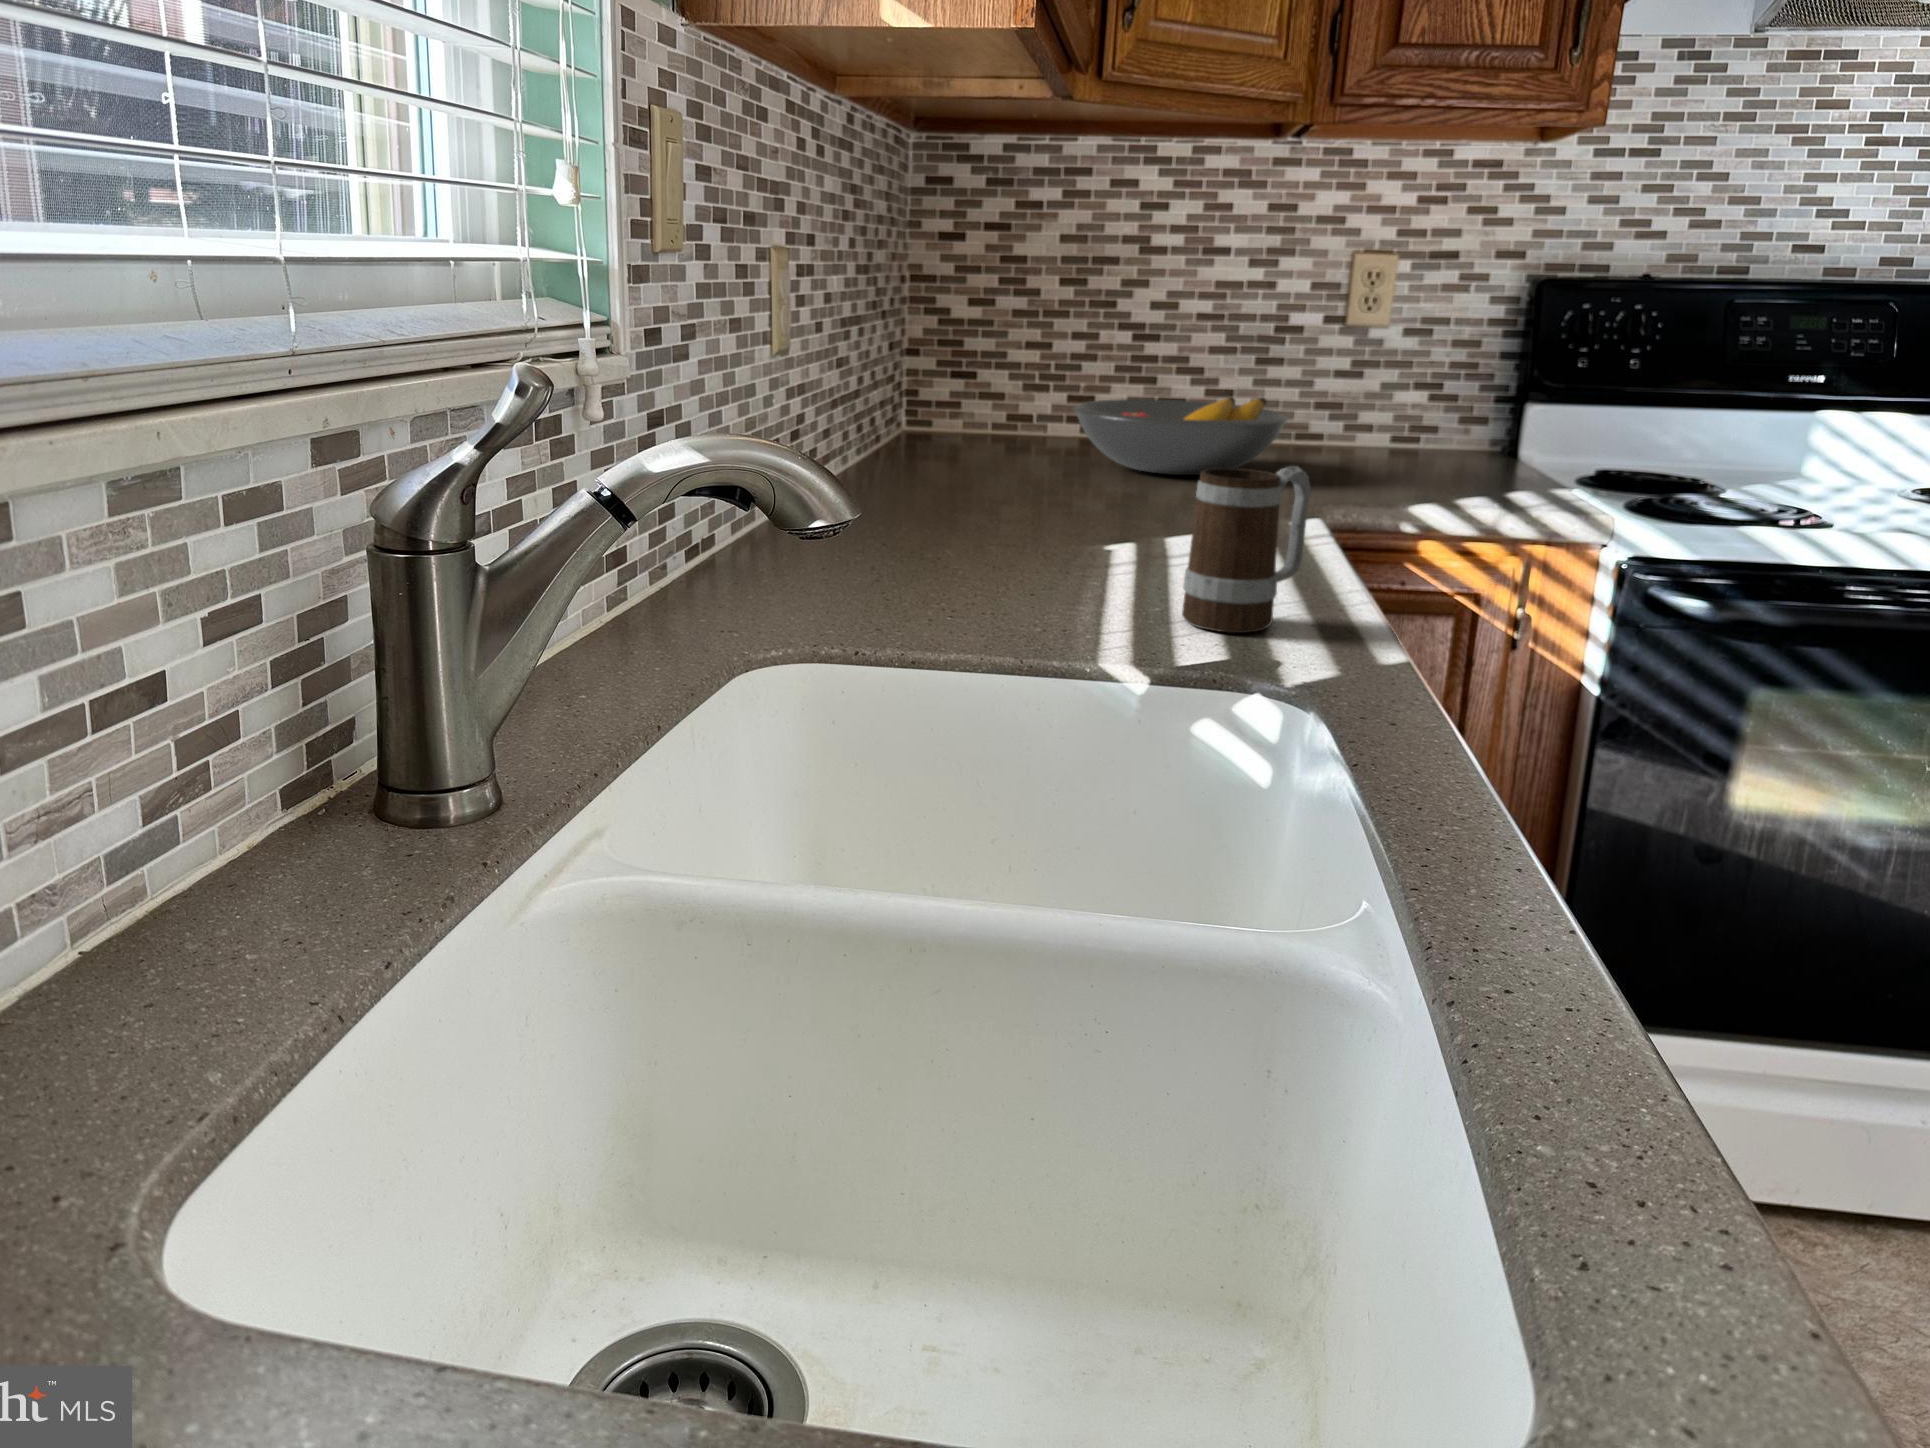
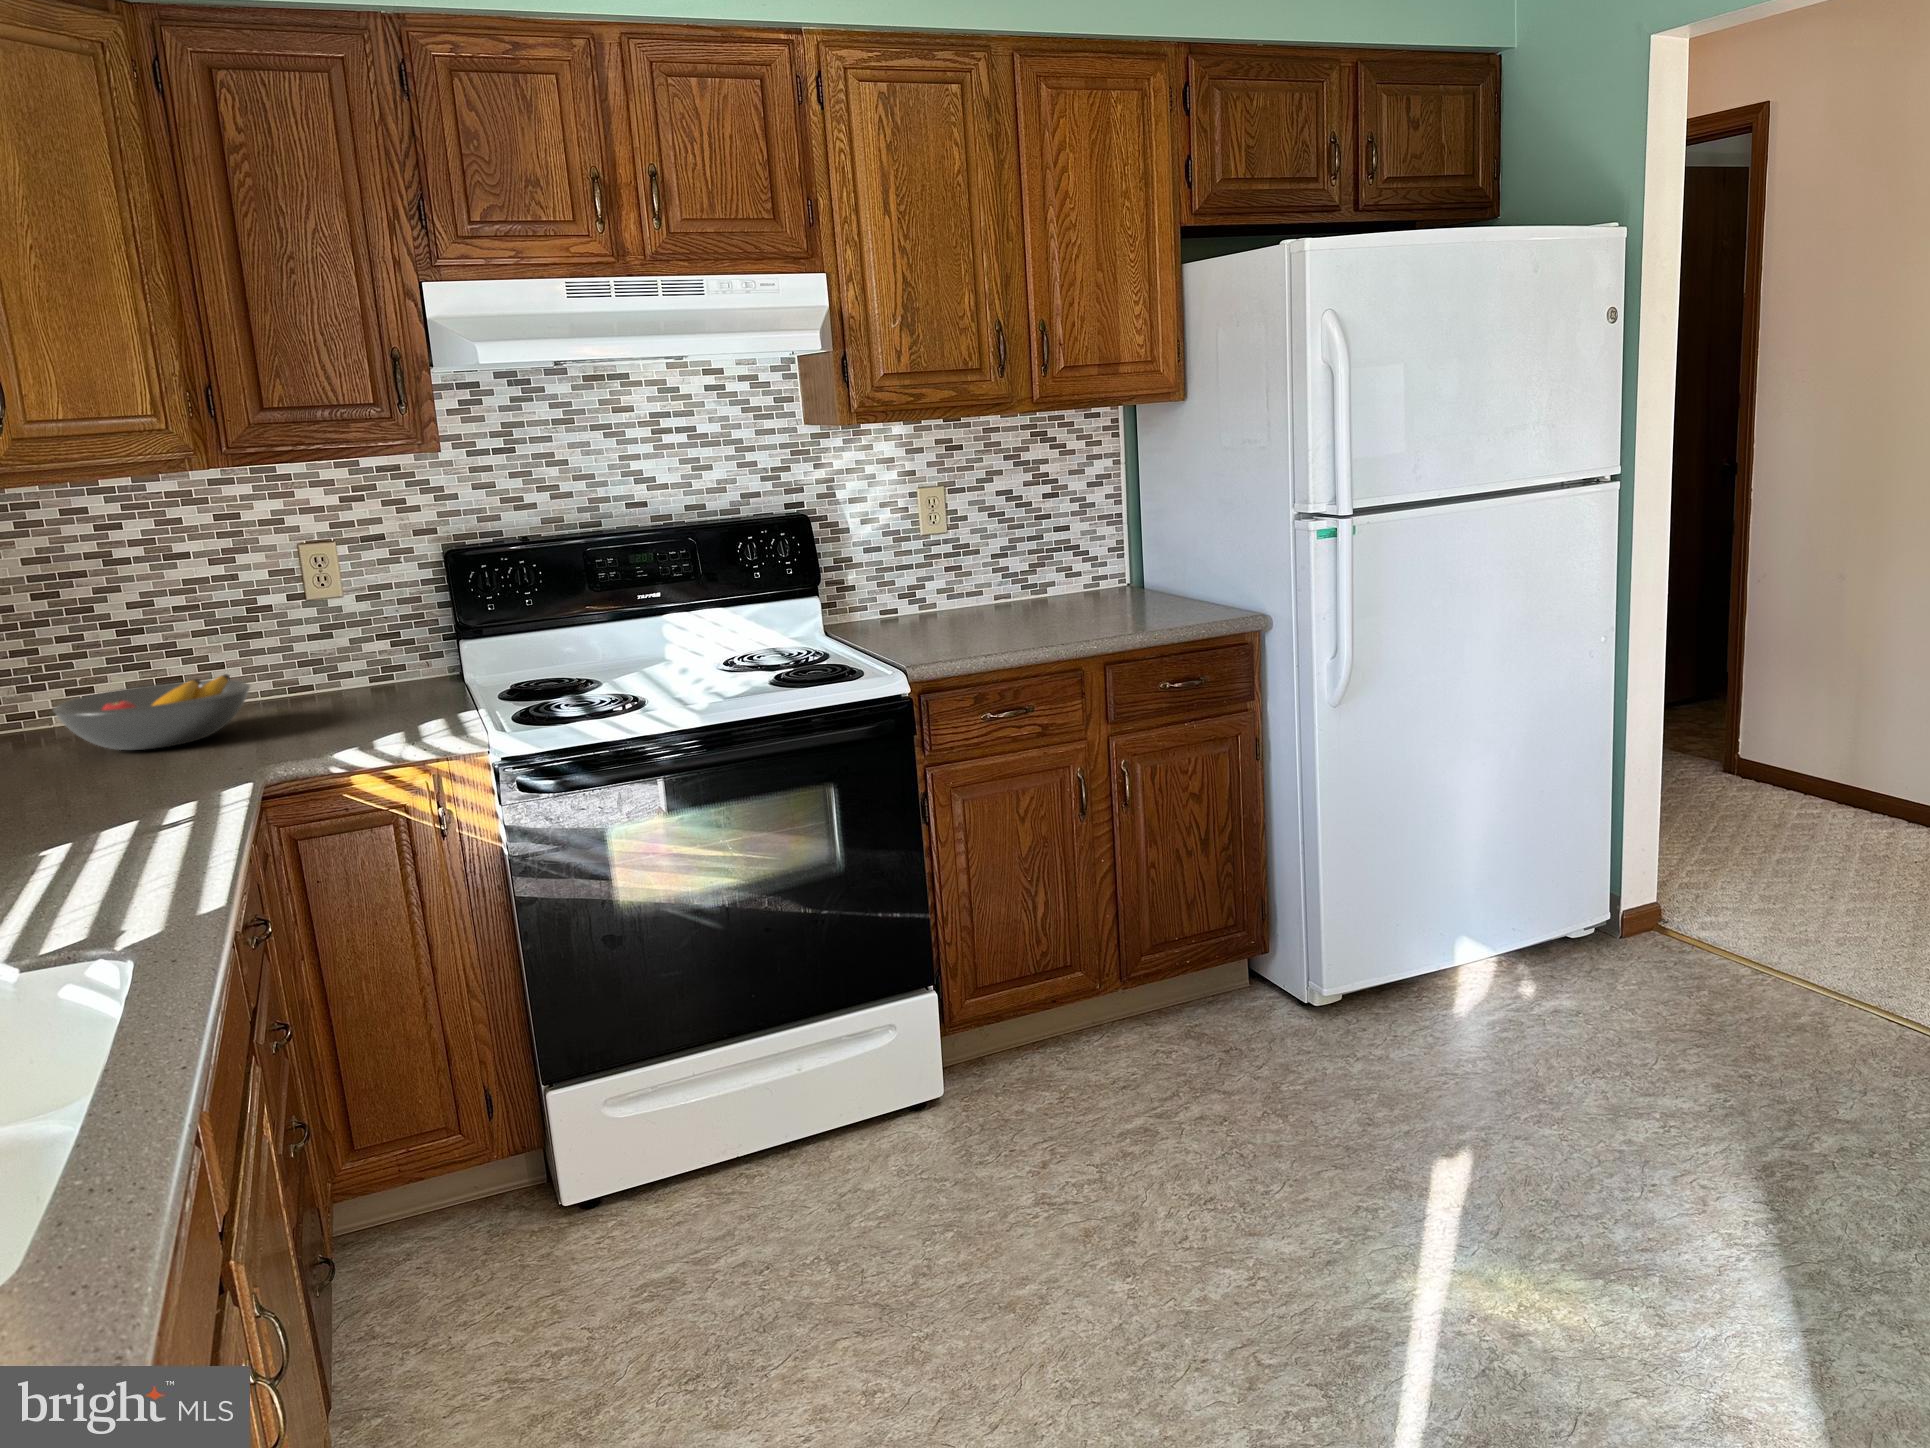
mug: present [1182,466,1311,633] -> none [73,755,174,879]

